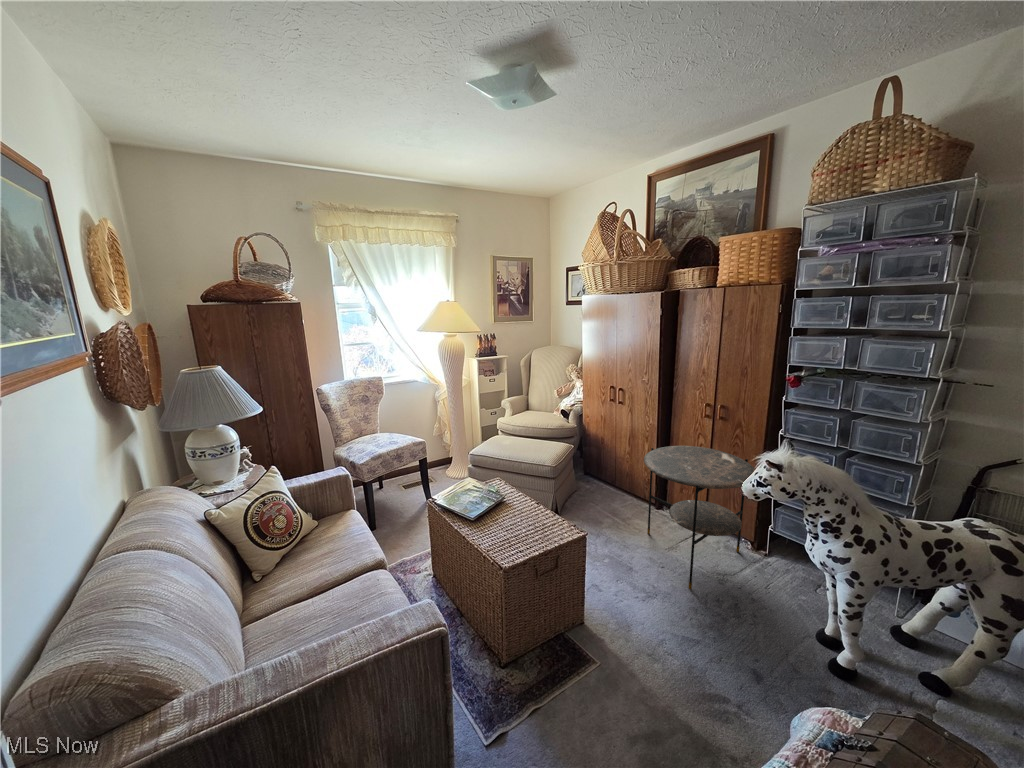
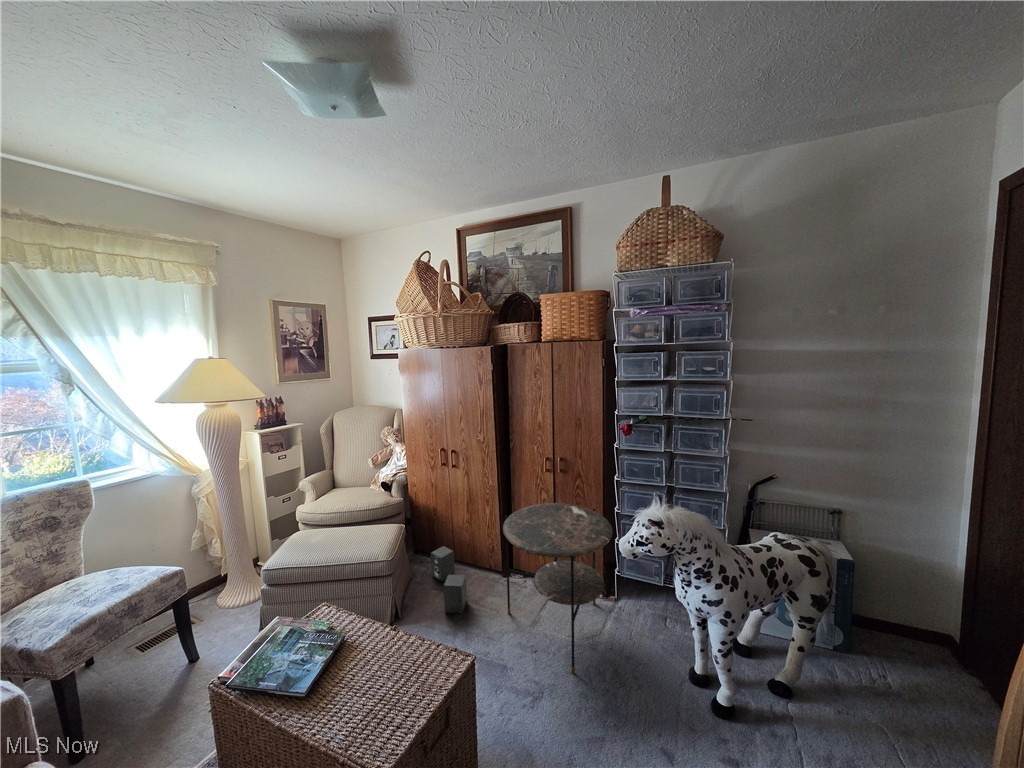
speaker: none [592,470,616,522] -> present [431,546,467,613]

